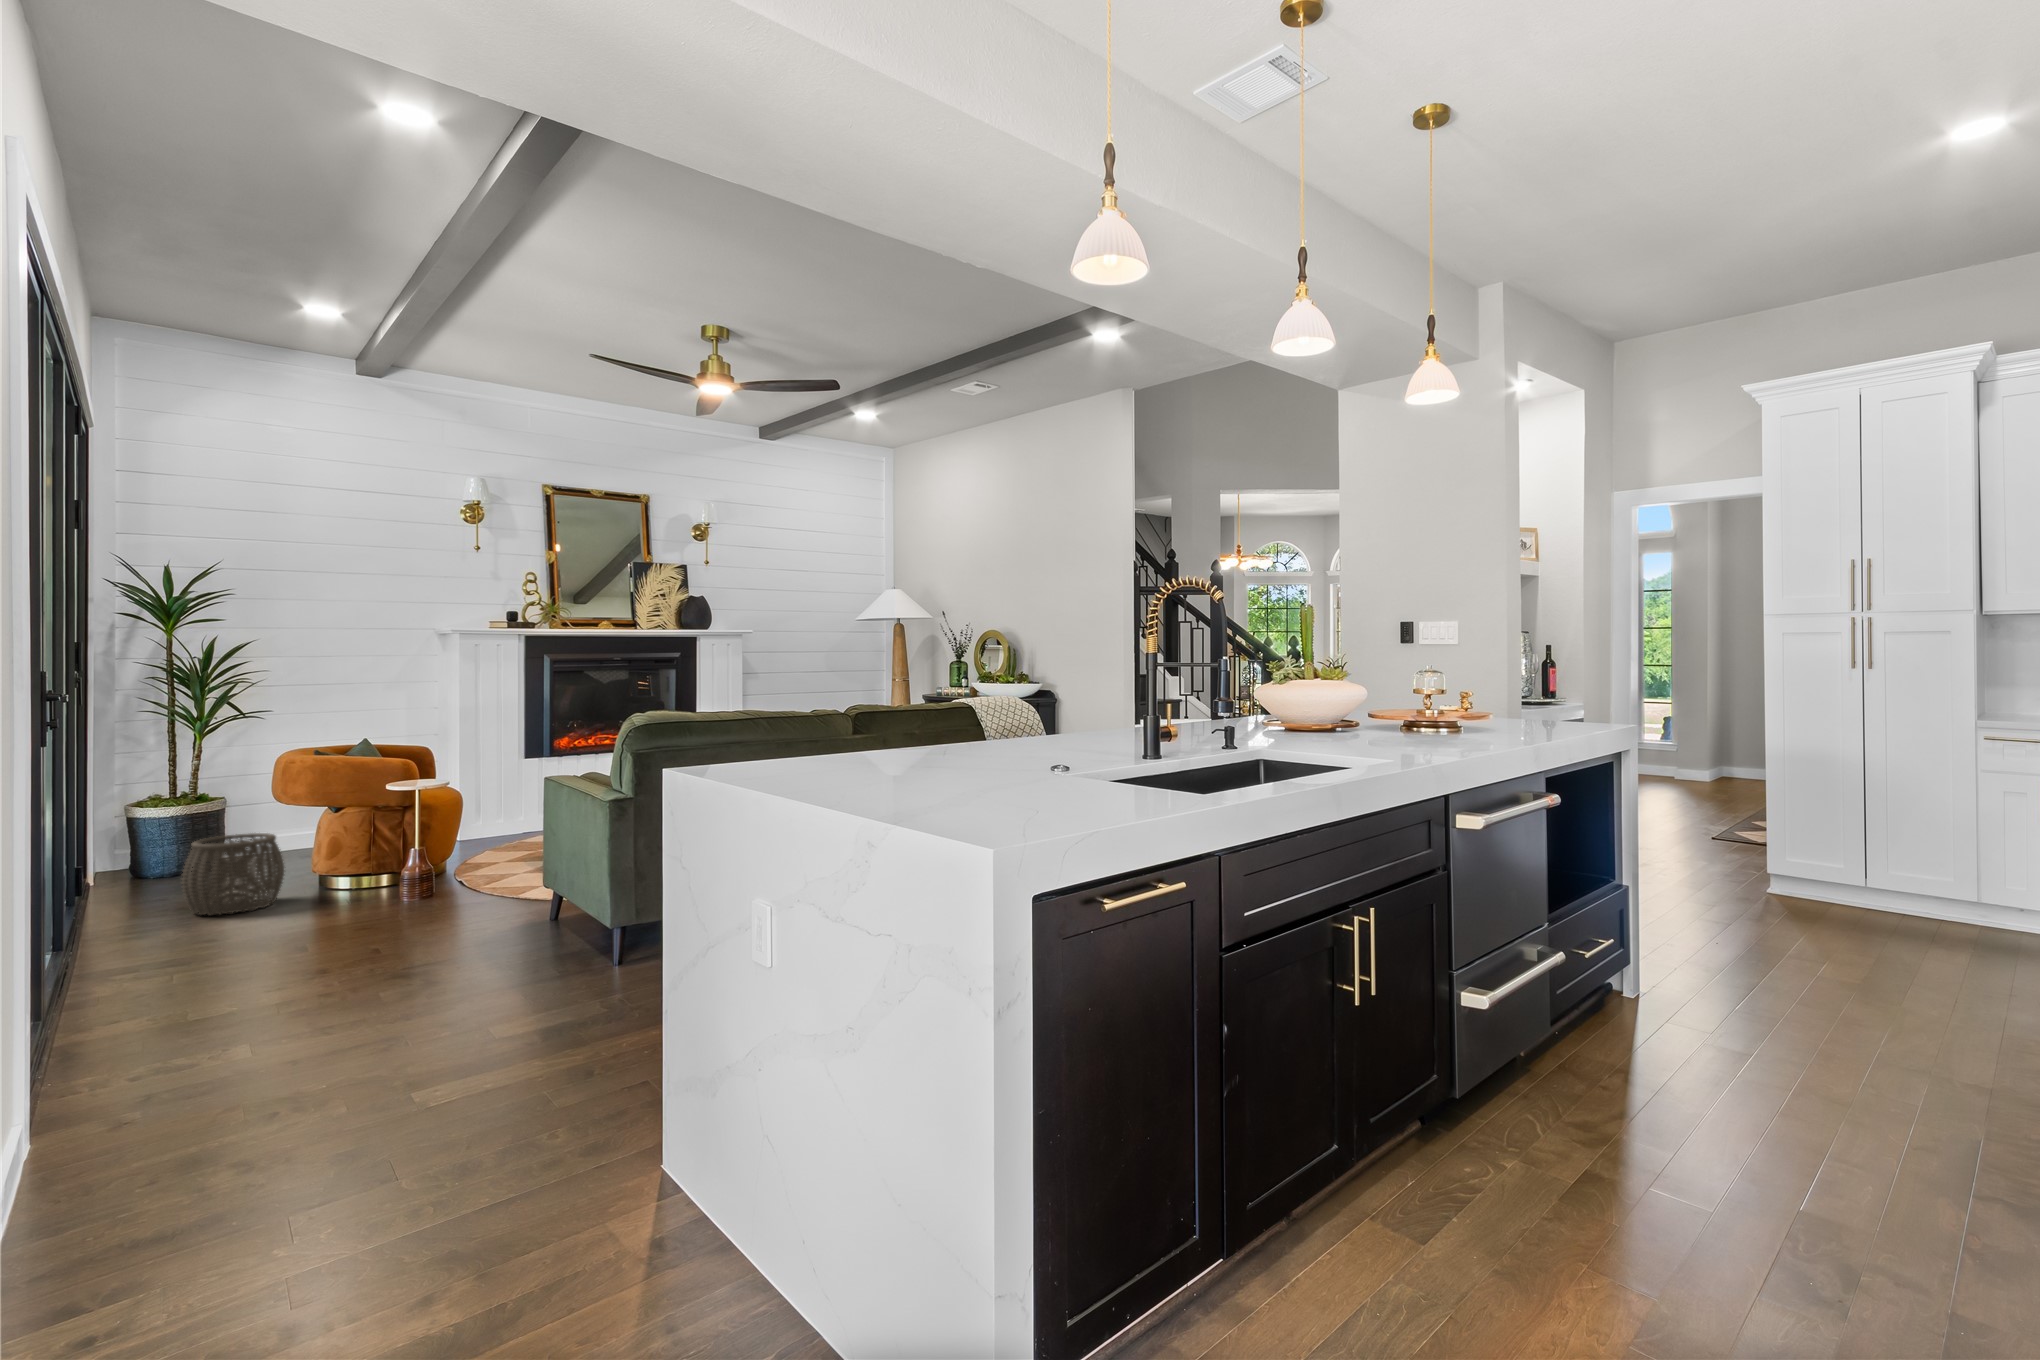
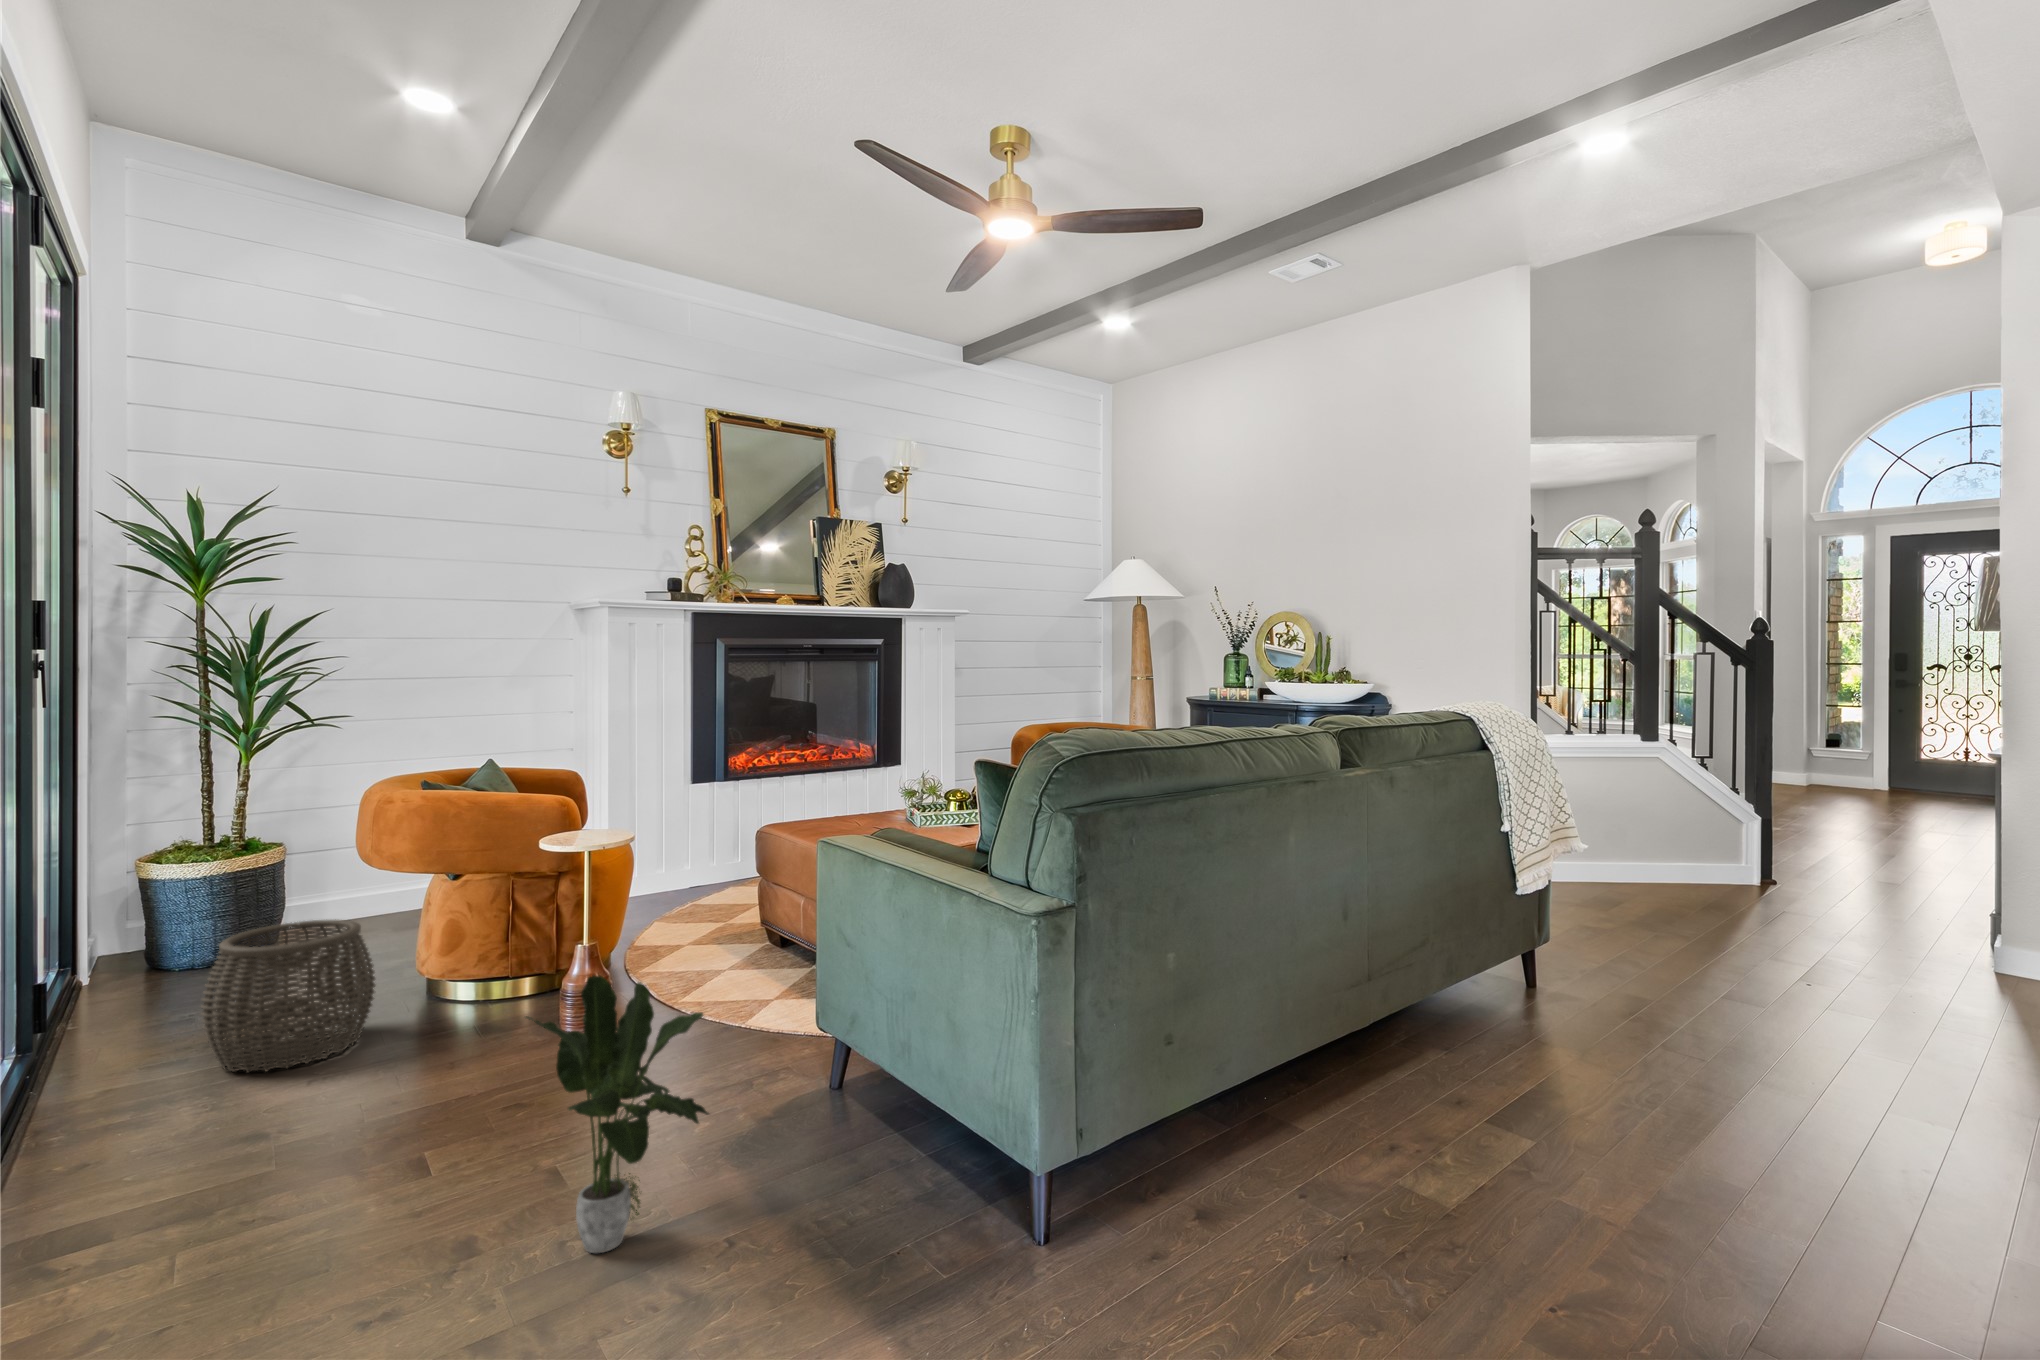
potted plant: none [352,837,451,968] -> present [526,975,709,1253]

